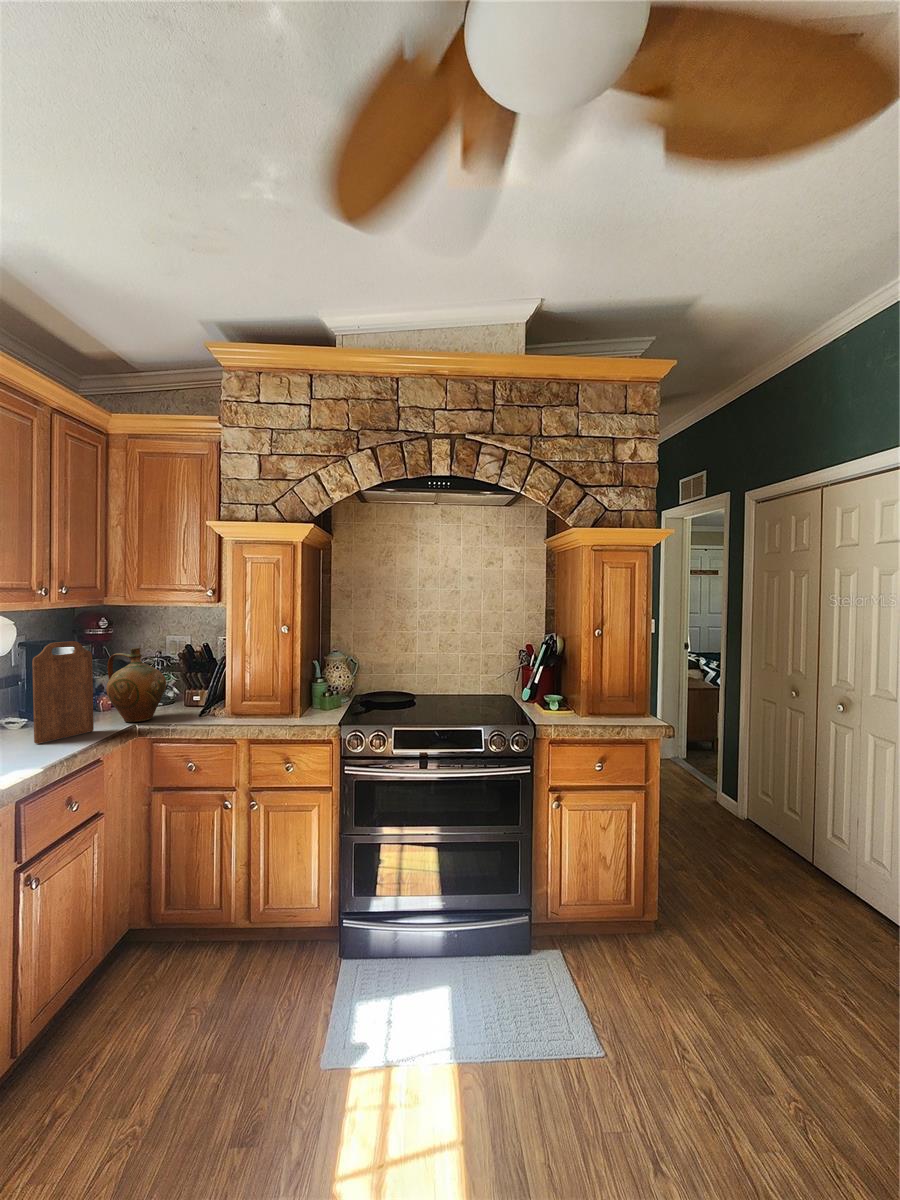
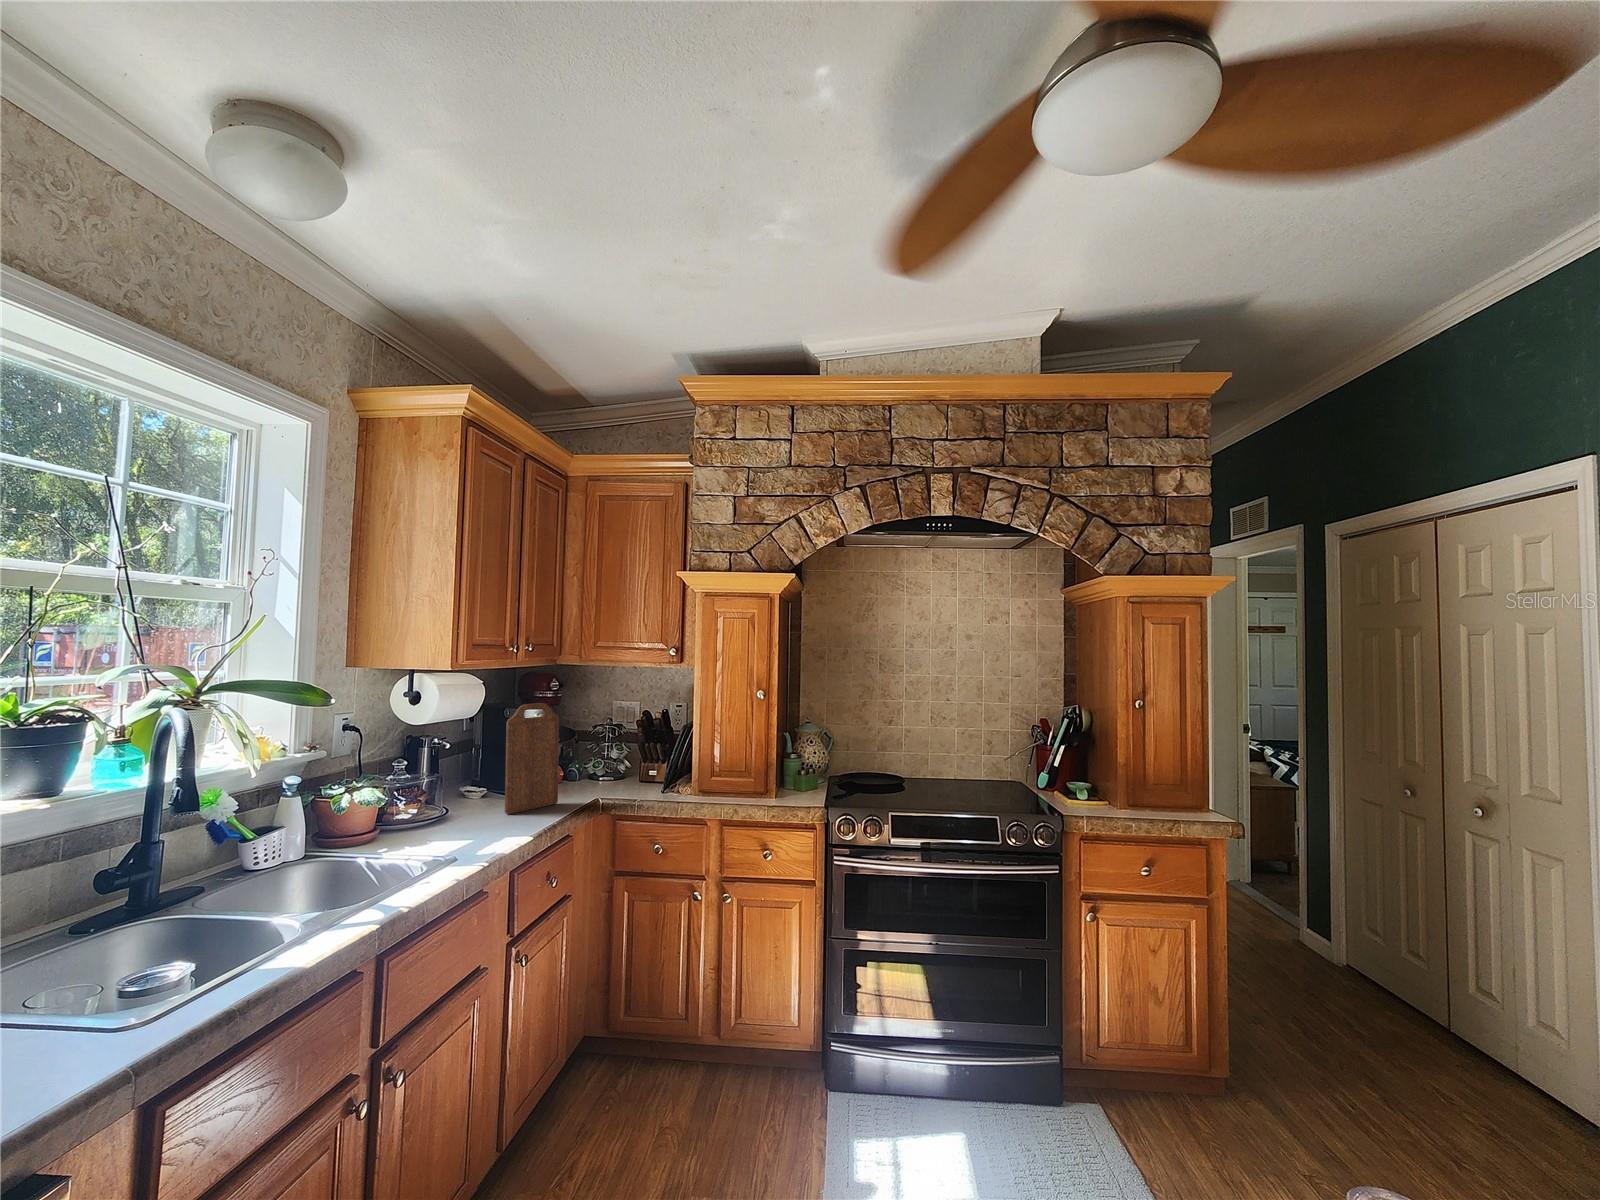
ceramic jug: present [106,648,166,722] -> none [567,712,628,796]

